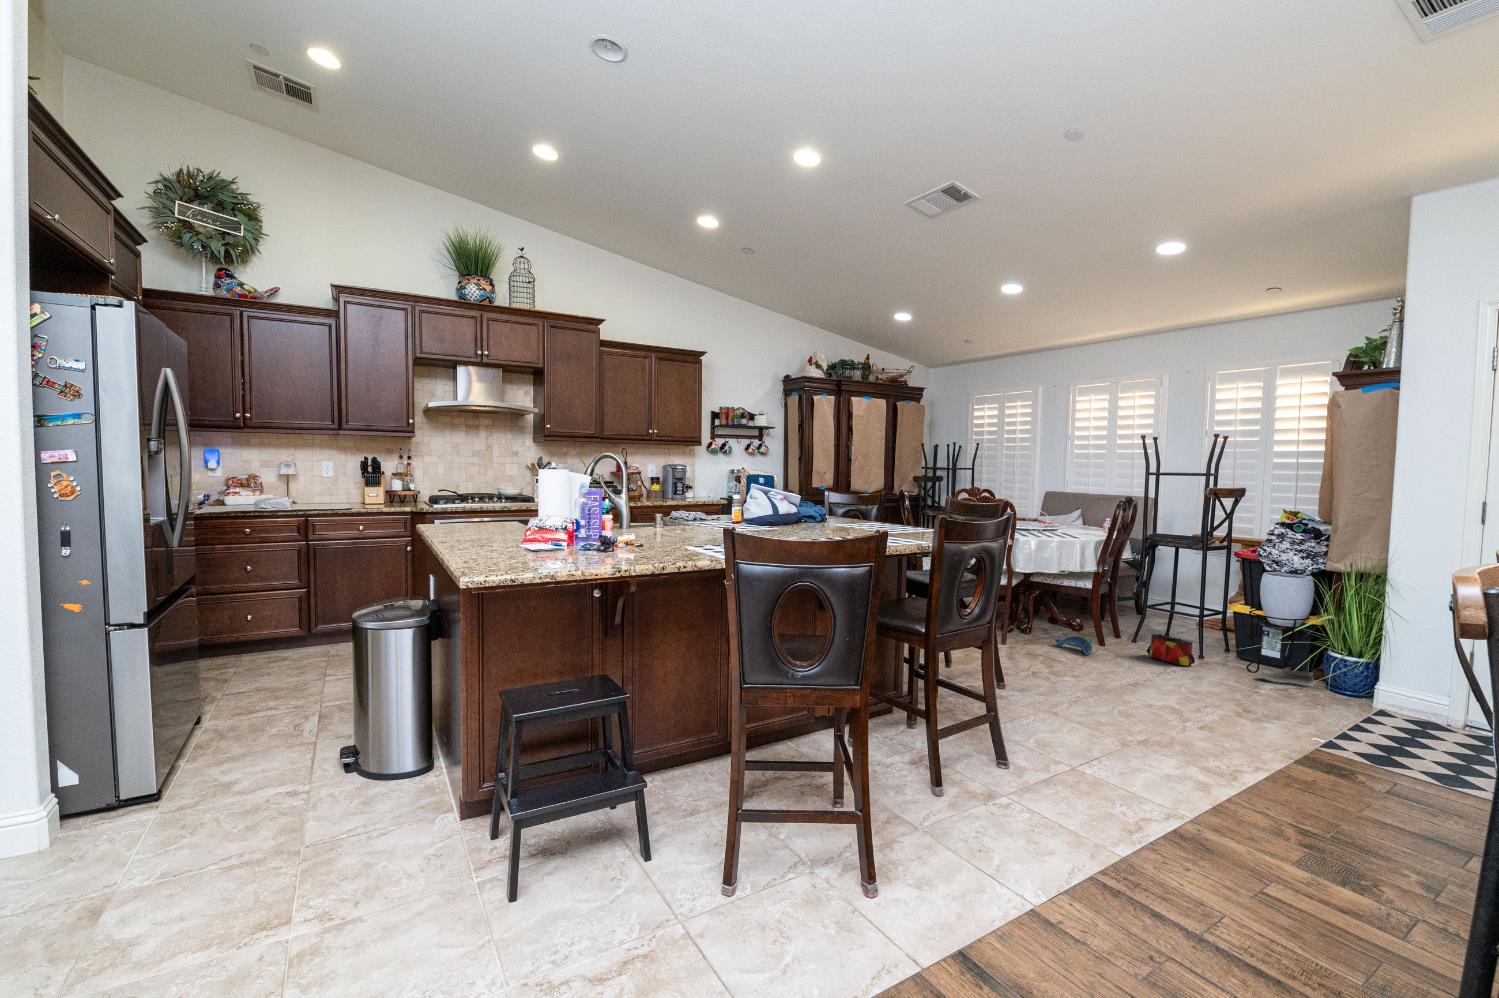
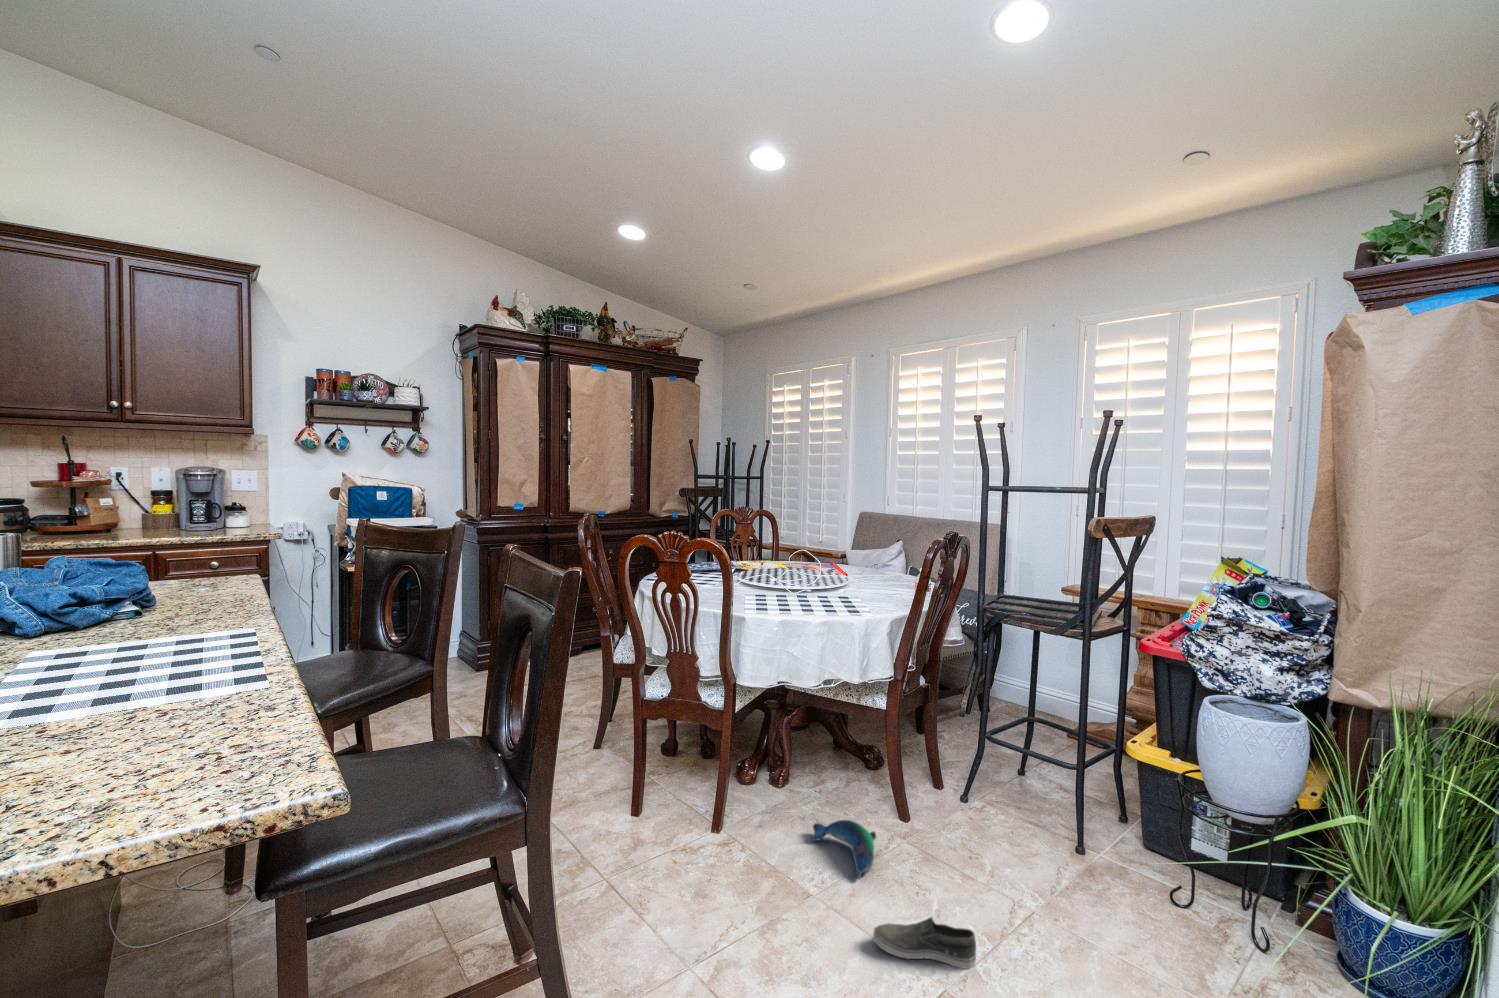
bag: present [1147,634,1195,666] -> none [981,818,1072,907]
shoe: present [1259,667,1314,687] -> present [873,917,976,969]

